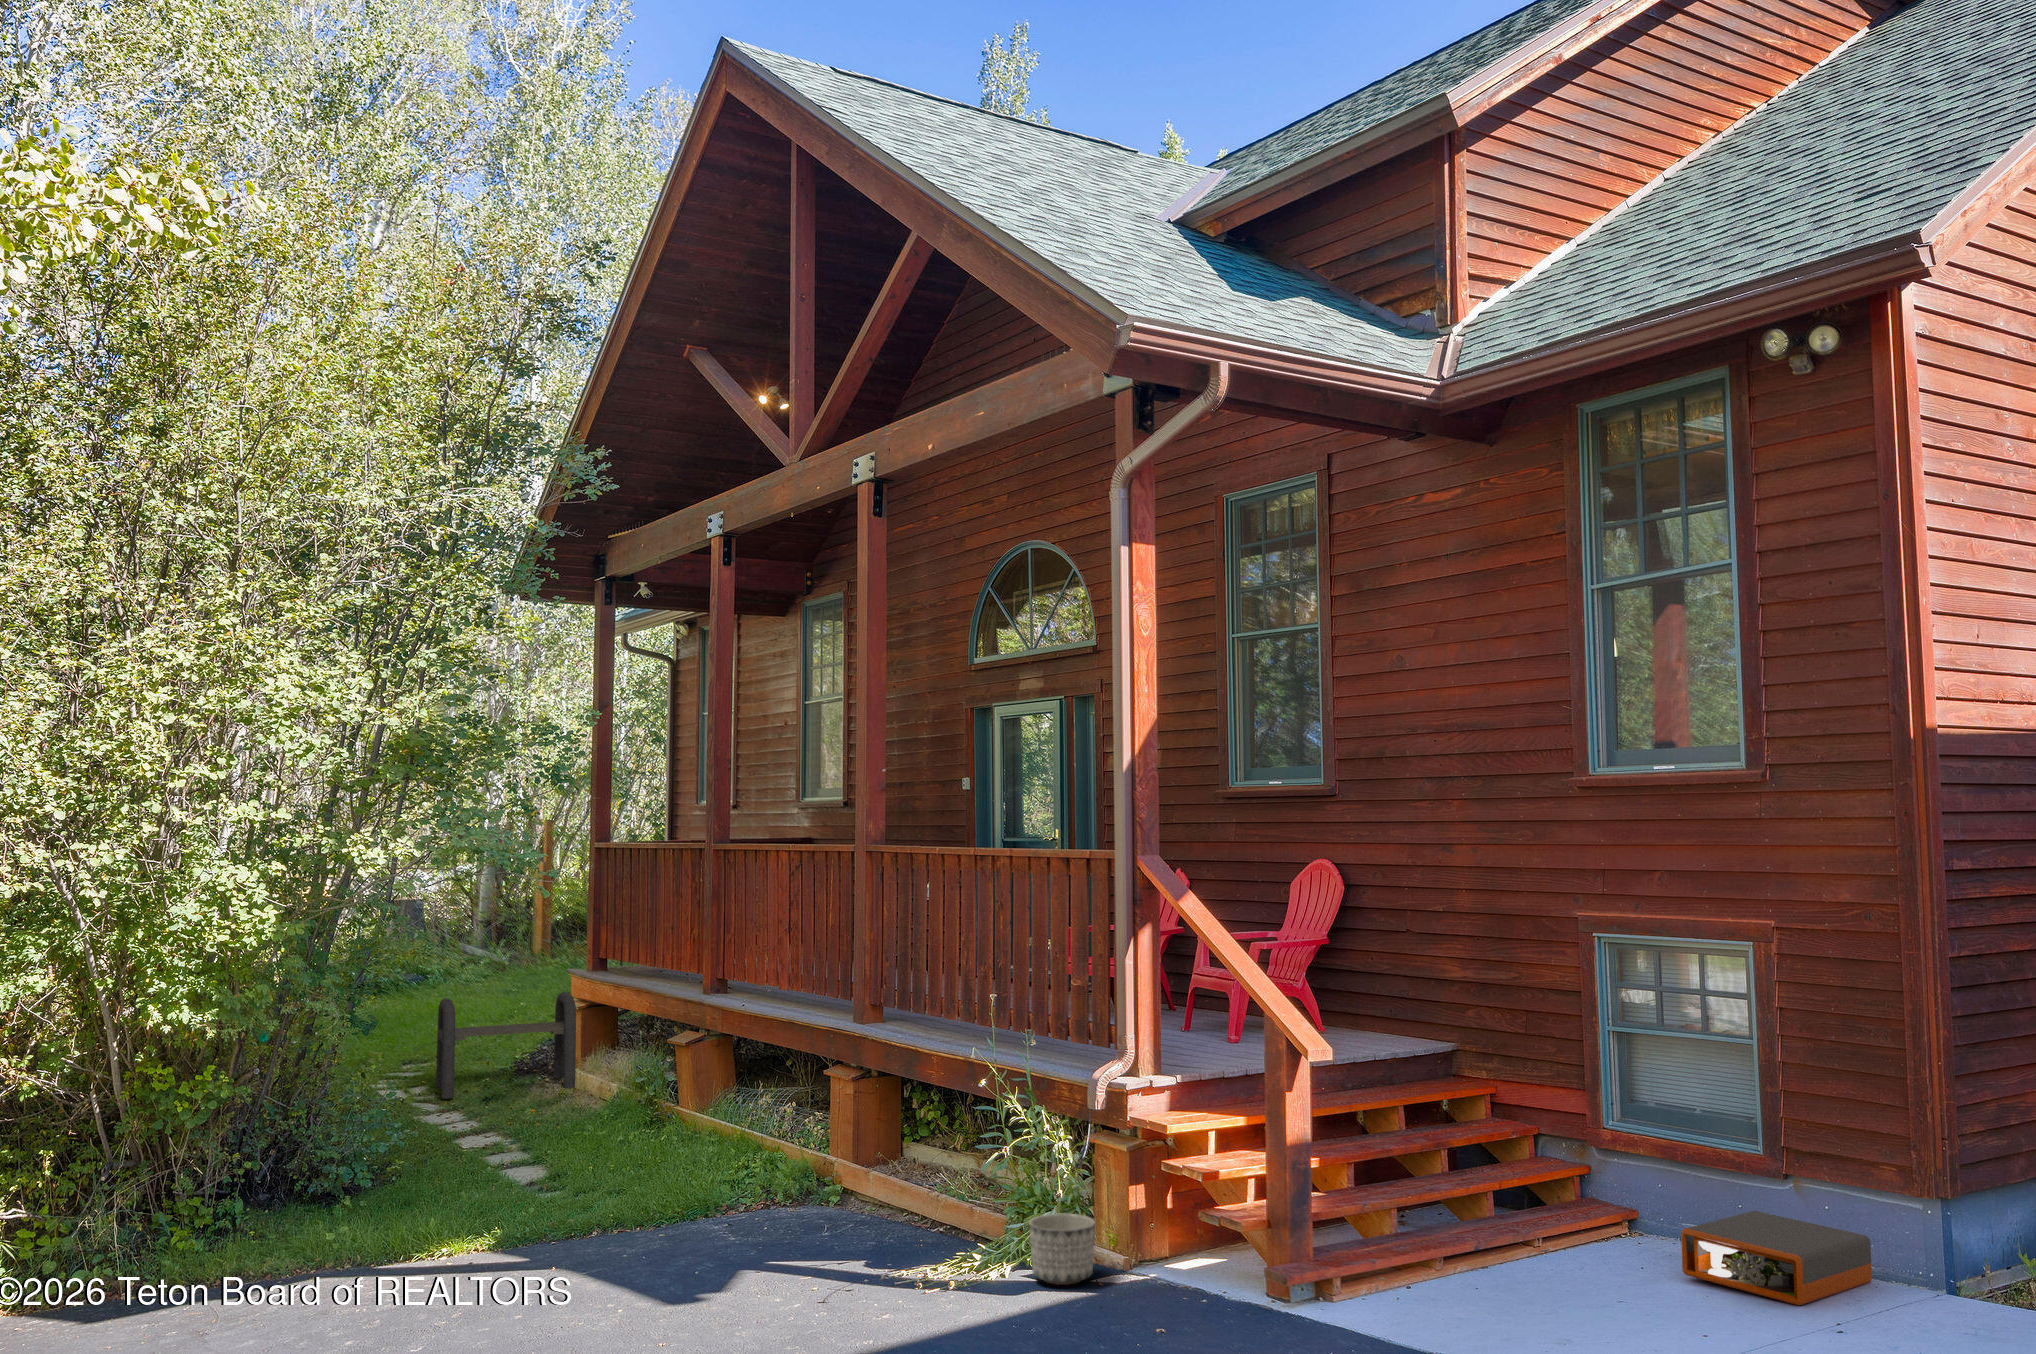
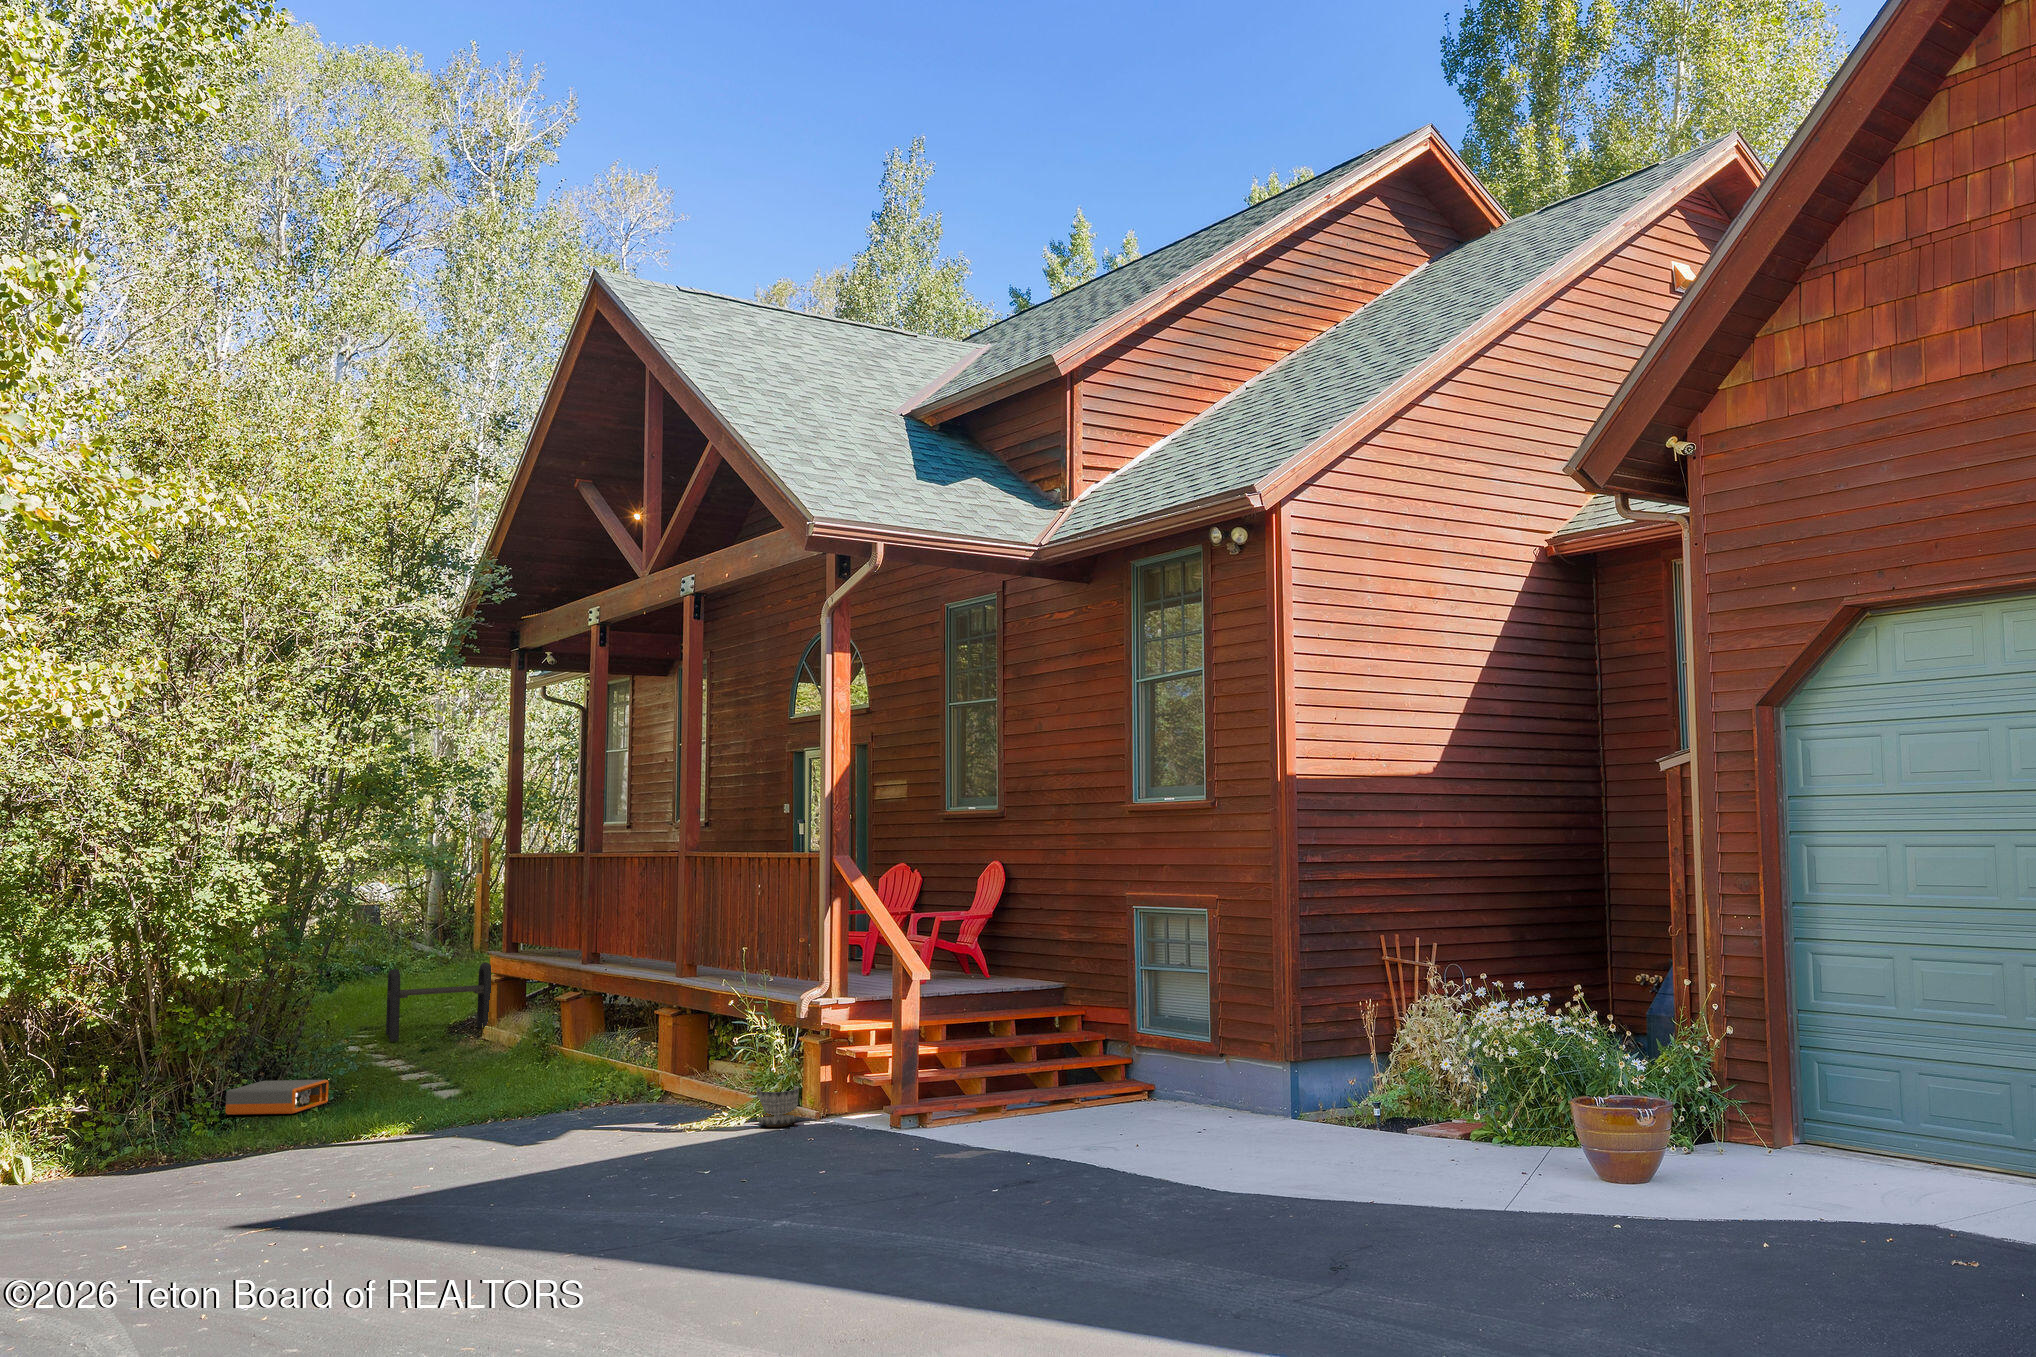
storage box: present [1681,1211,1872,1305] -> present [225,1080,329,1115]

